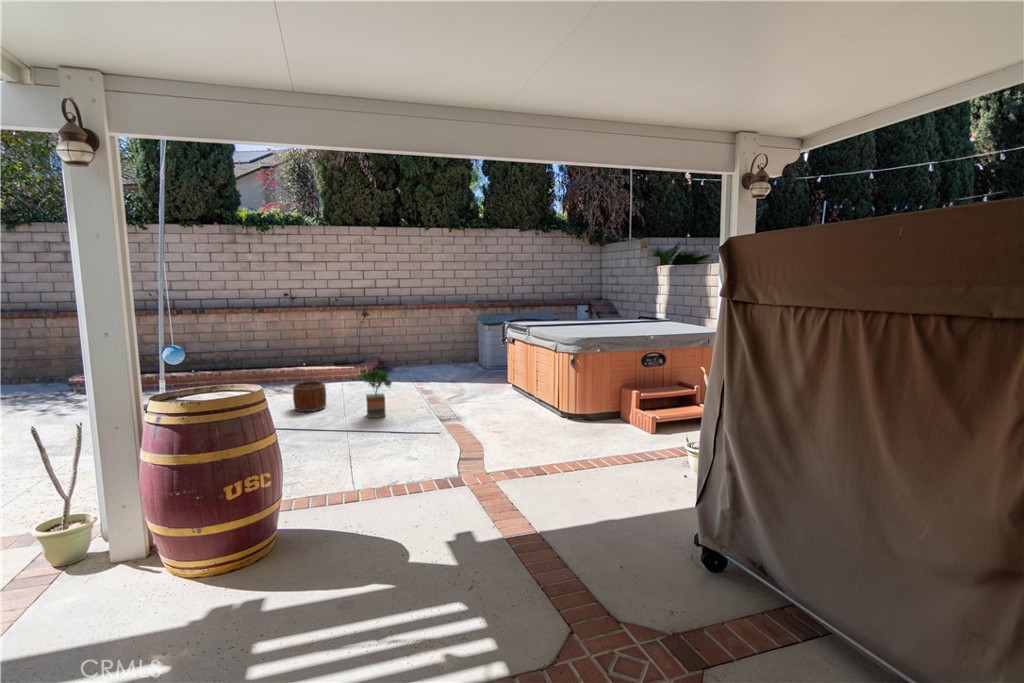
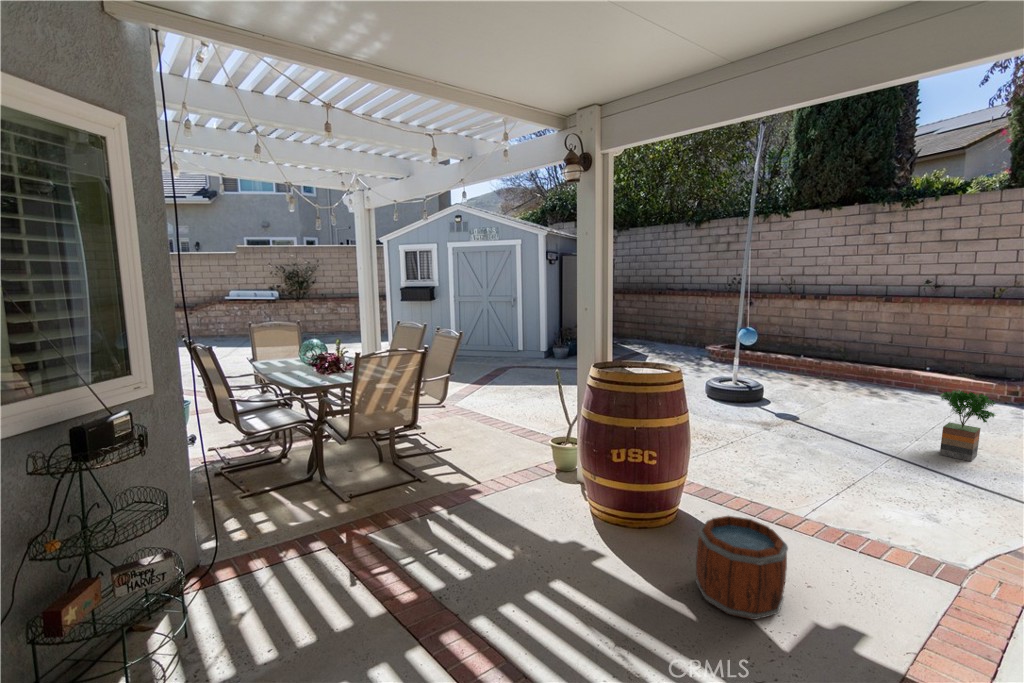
bucket: present [293,381,326,412] -> present [696,516,788,620]

